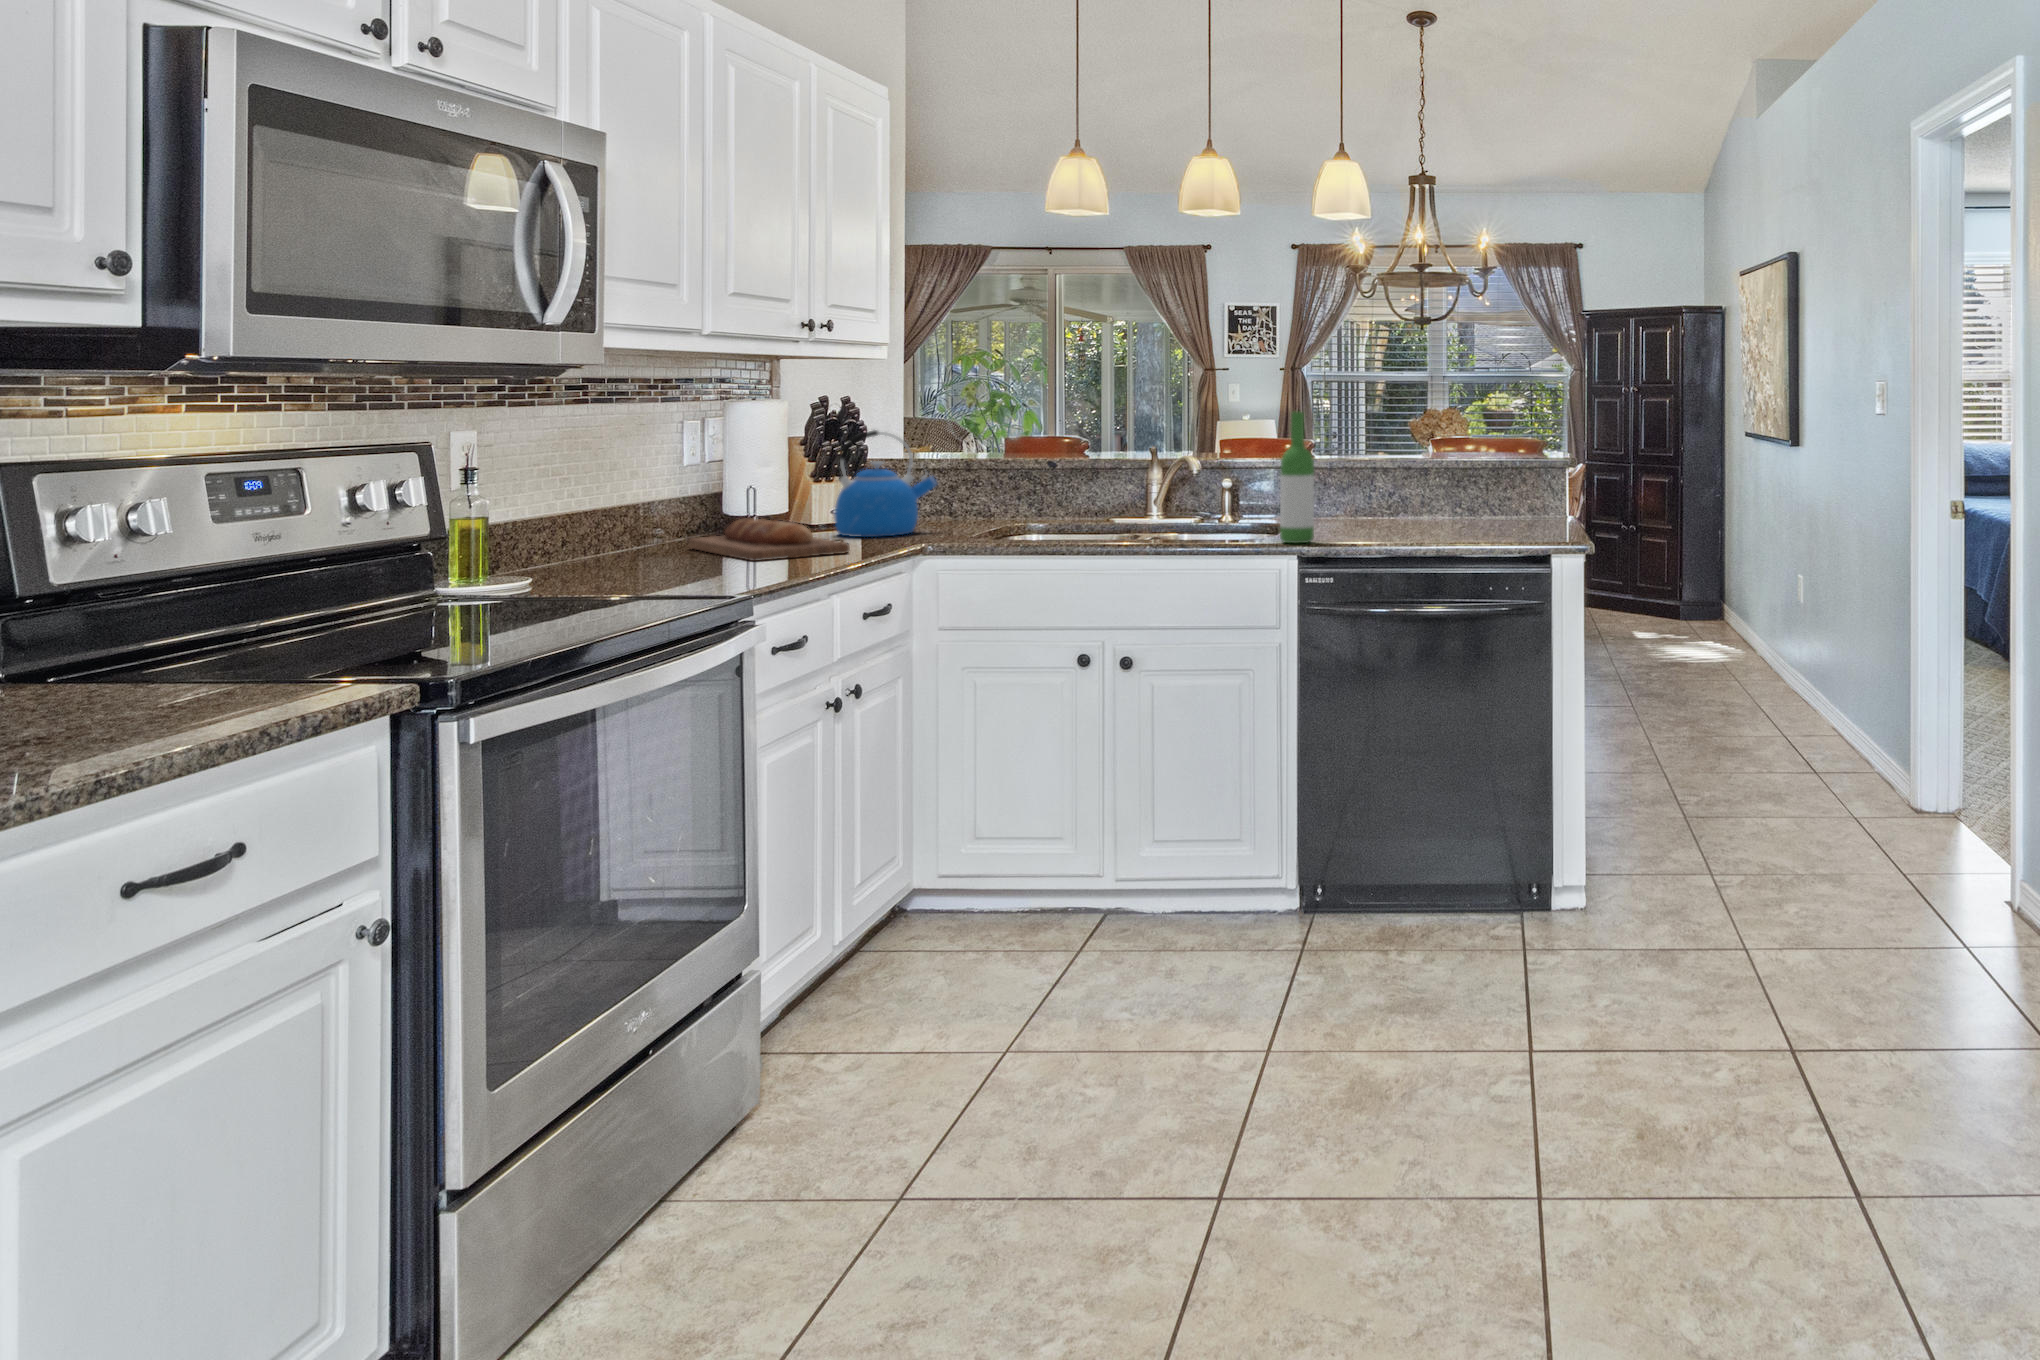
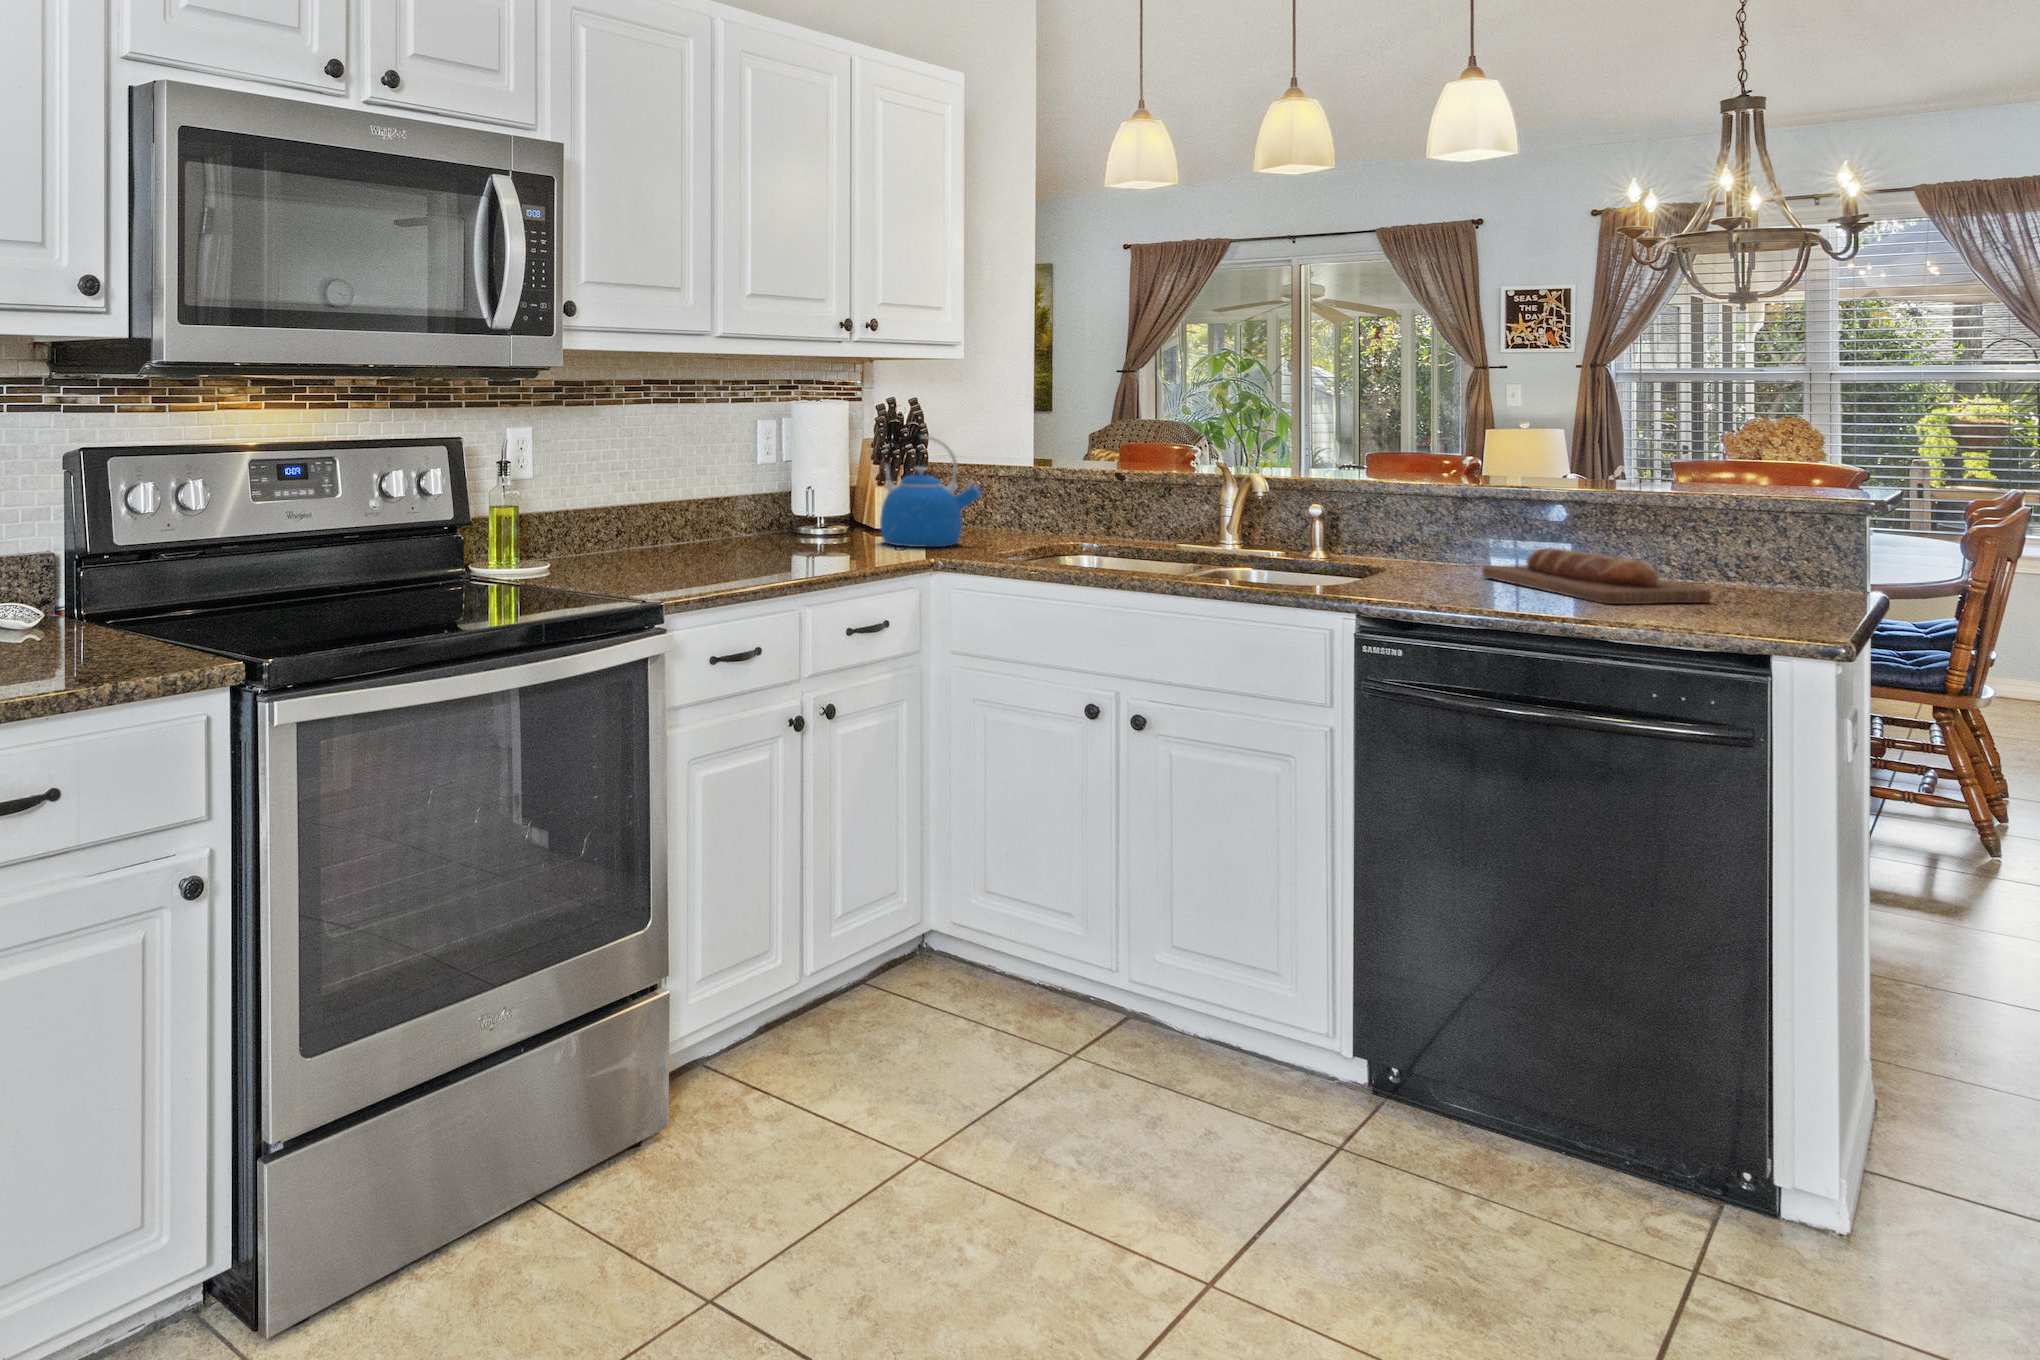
wine bottle: present [1280,412,1314,543] -> none [1335,424,1383,600]
bread loaf: present [688,519,850,561] -> present [1482,548,1711,604]

